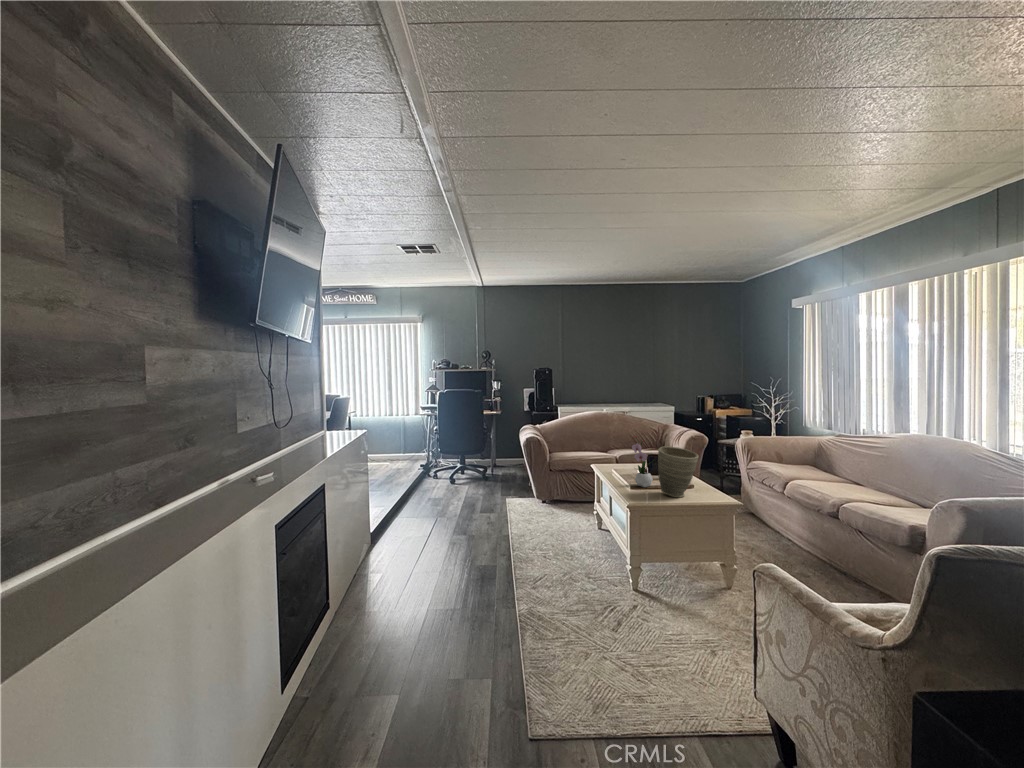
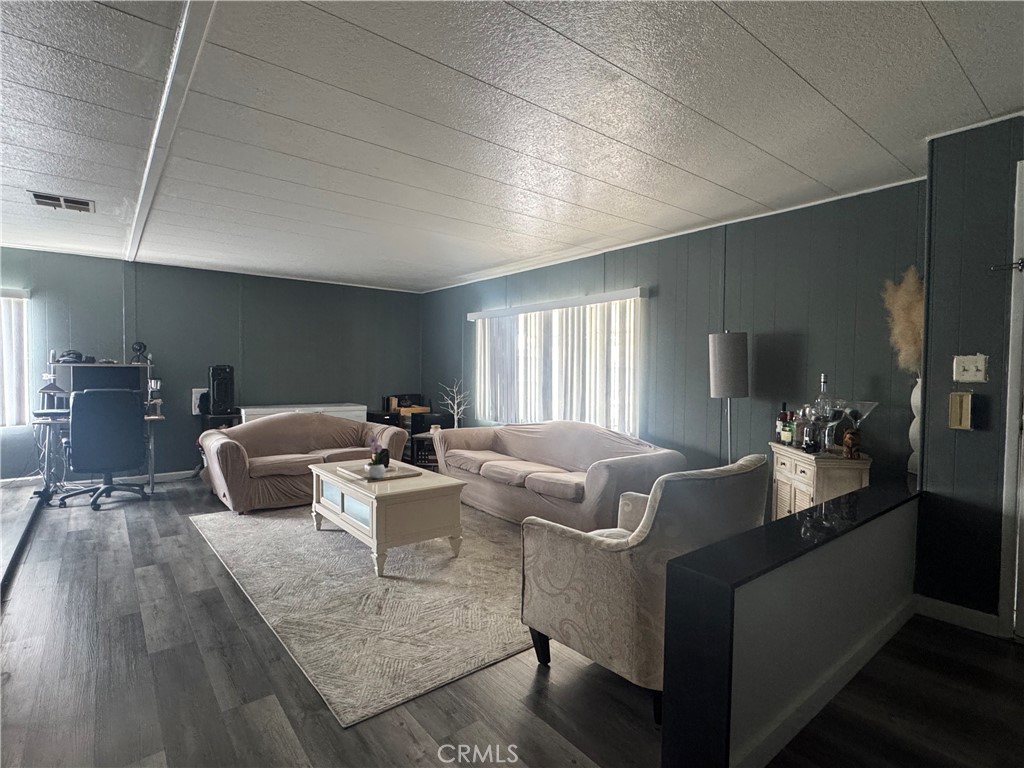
vase: present [658,447,698,497] -> none [397,436,434,483]

